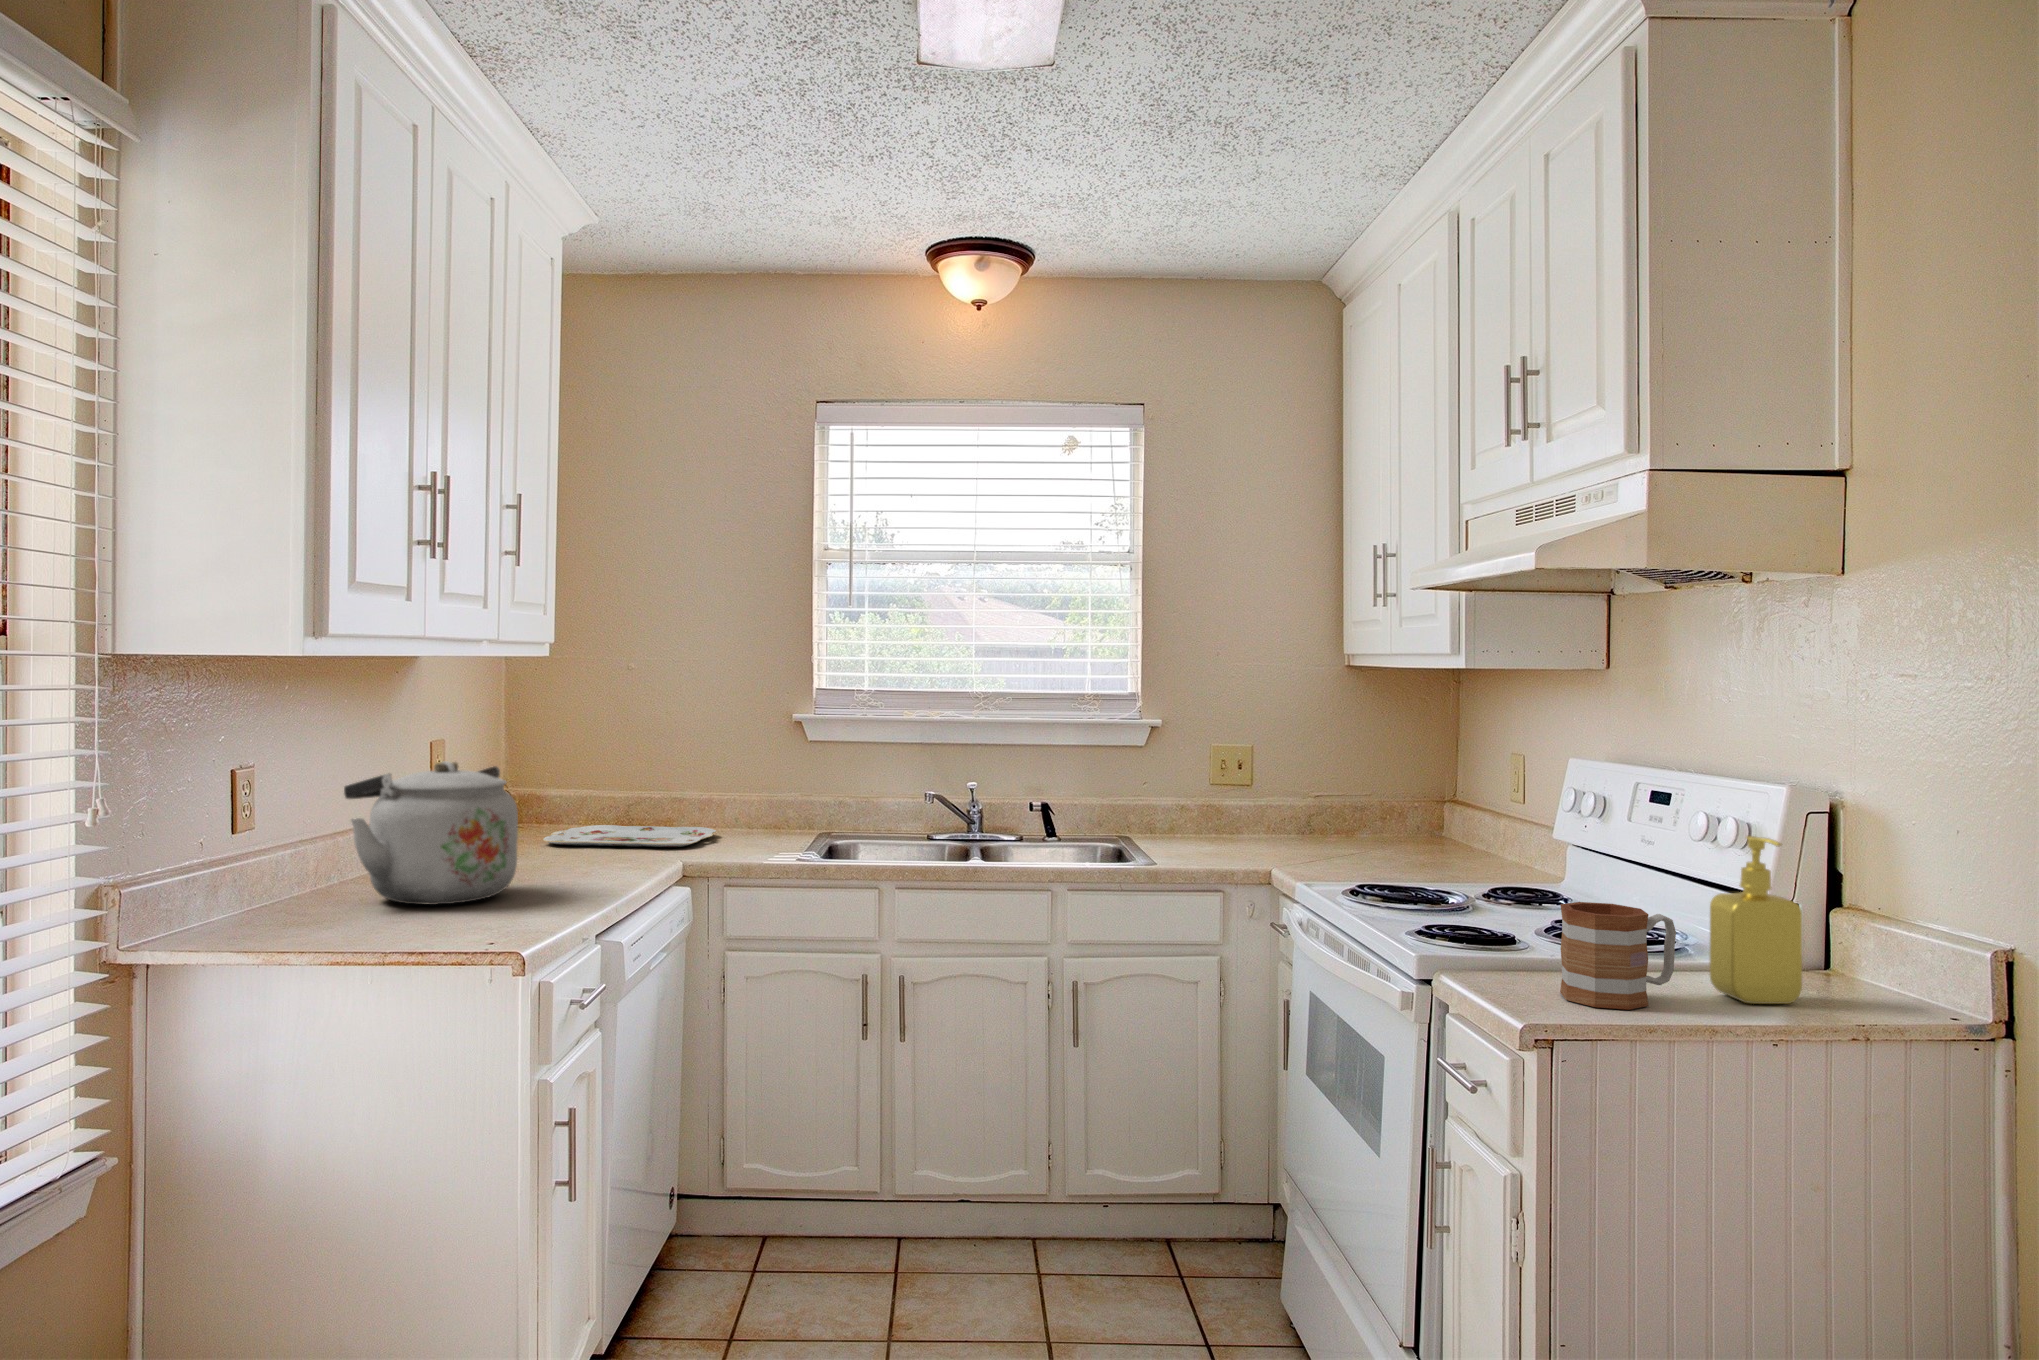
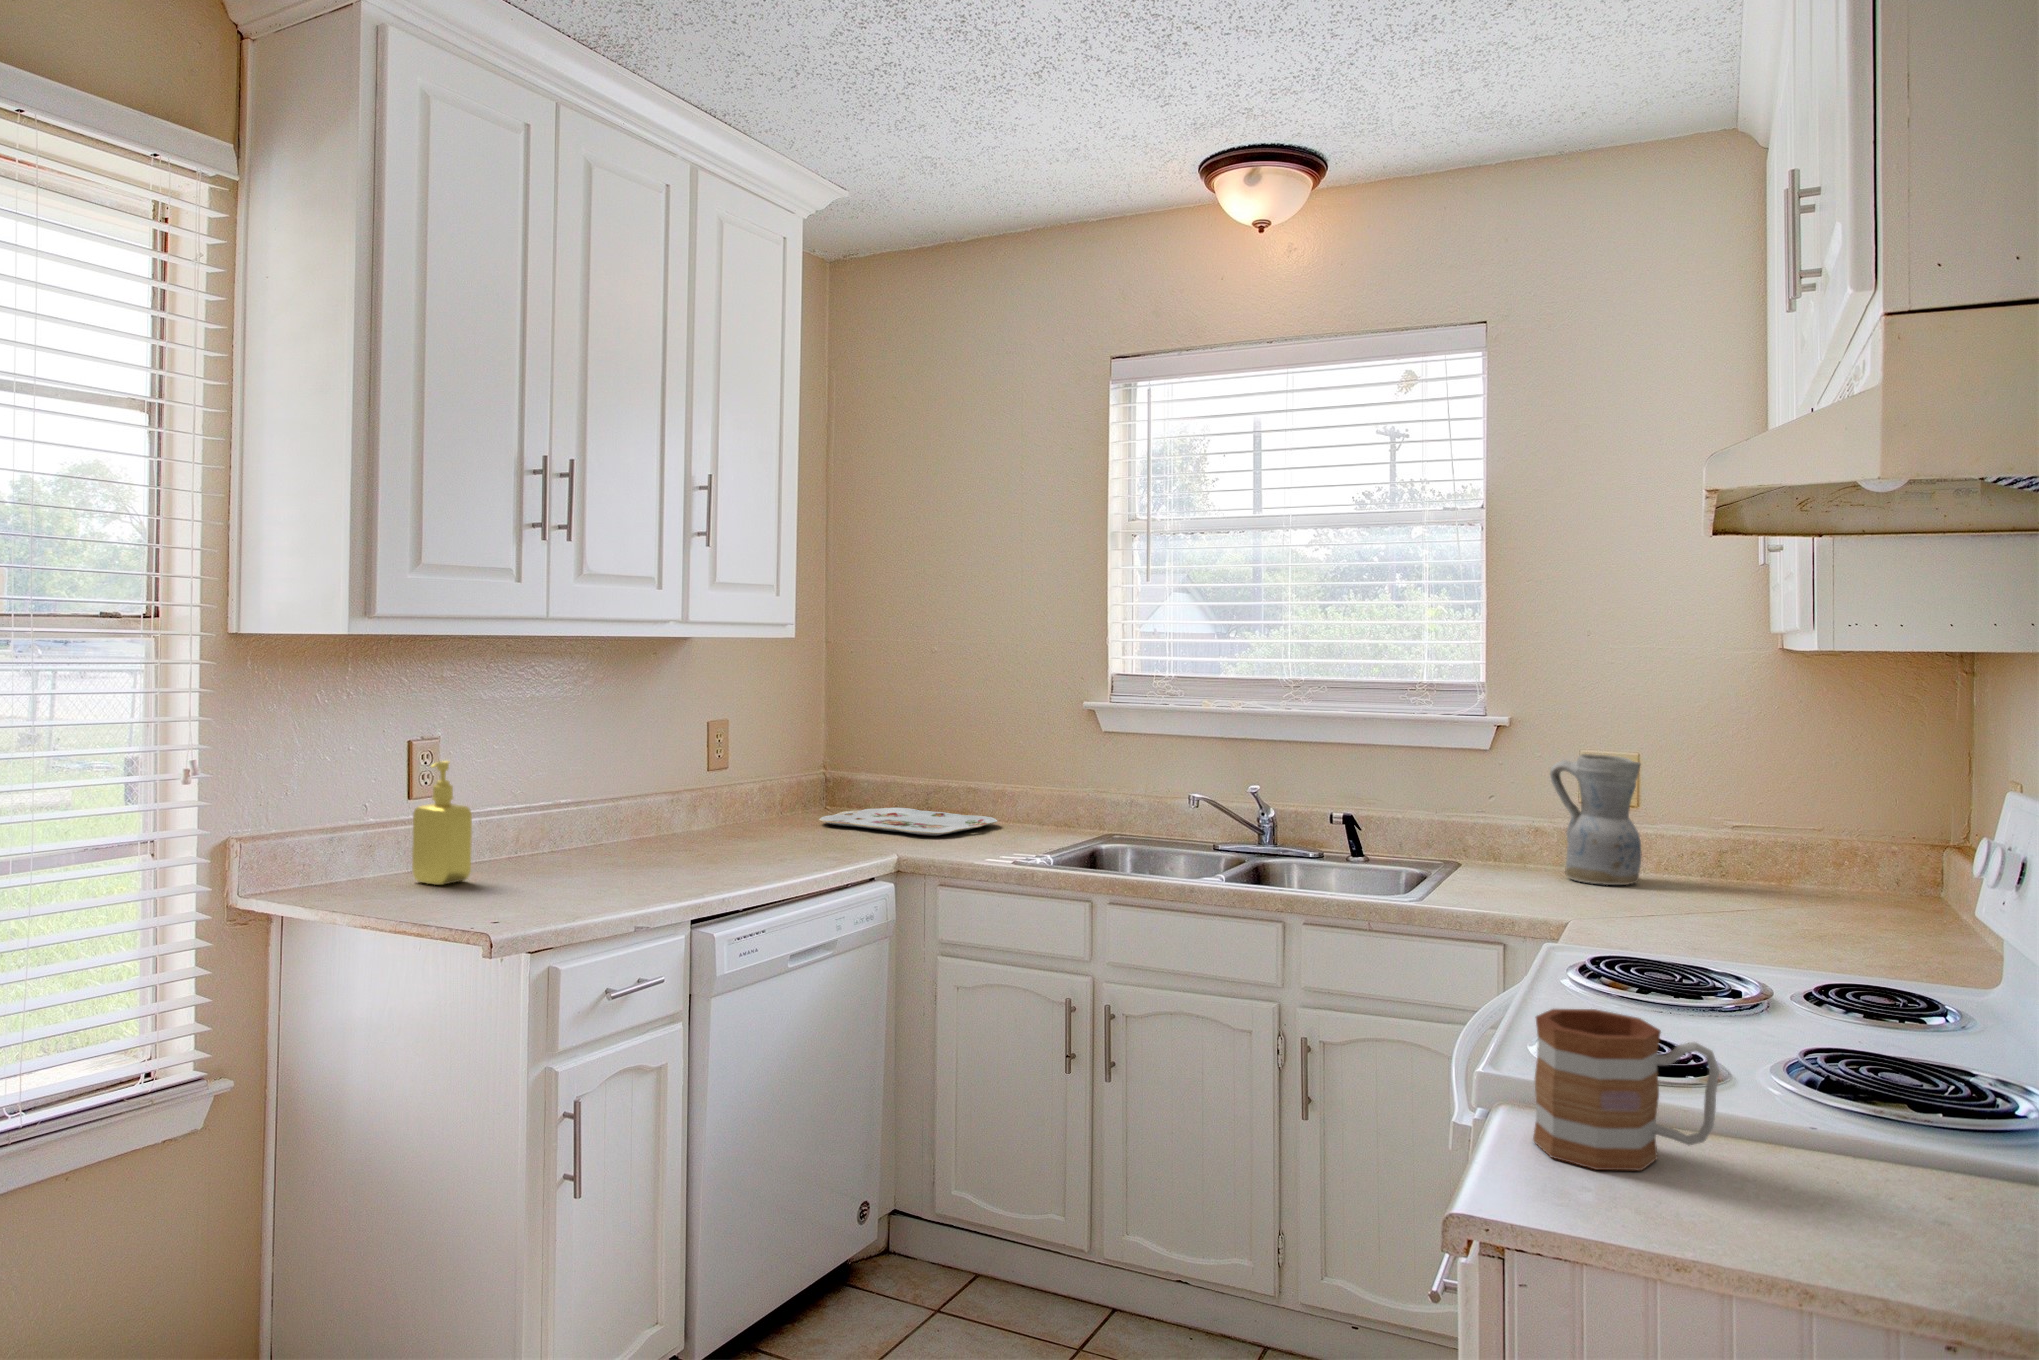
ceramic pitcher: none [1191,743,1259,841] -> present [1550,754,1641,885]
kettle: present [344,761,518,905] -> none [529,738,691,871]
soap dispenser: present [1710,836,1802,1004] -> present [412,761,472,885]

